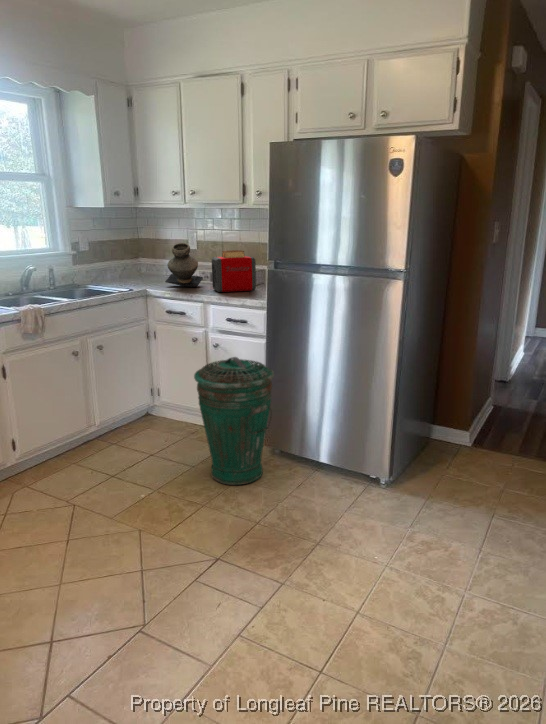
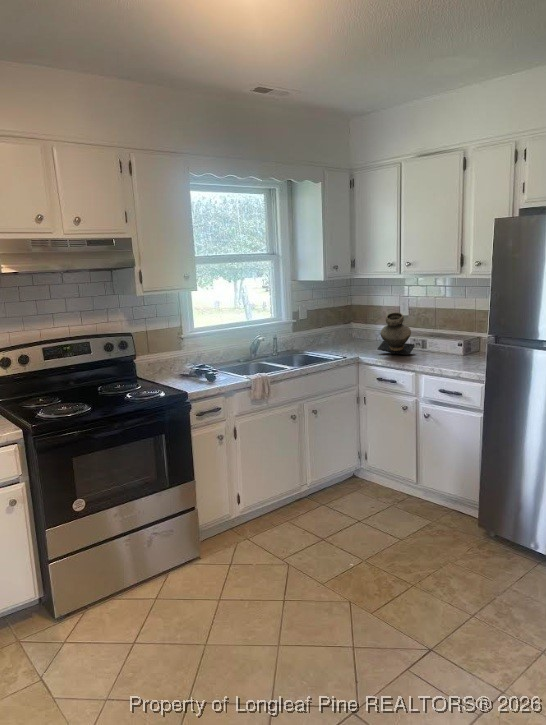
toaster: present [212,250,256,292] -> none [425,320,472,362]
trash can: present [194,357,274,485] -> none [407,432,492,565]

